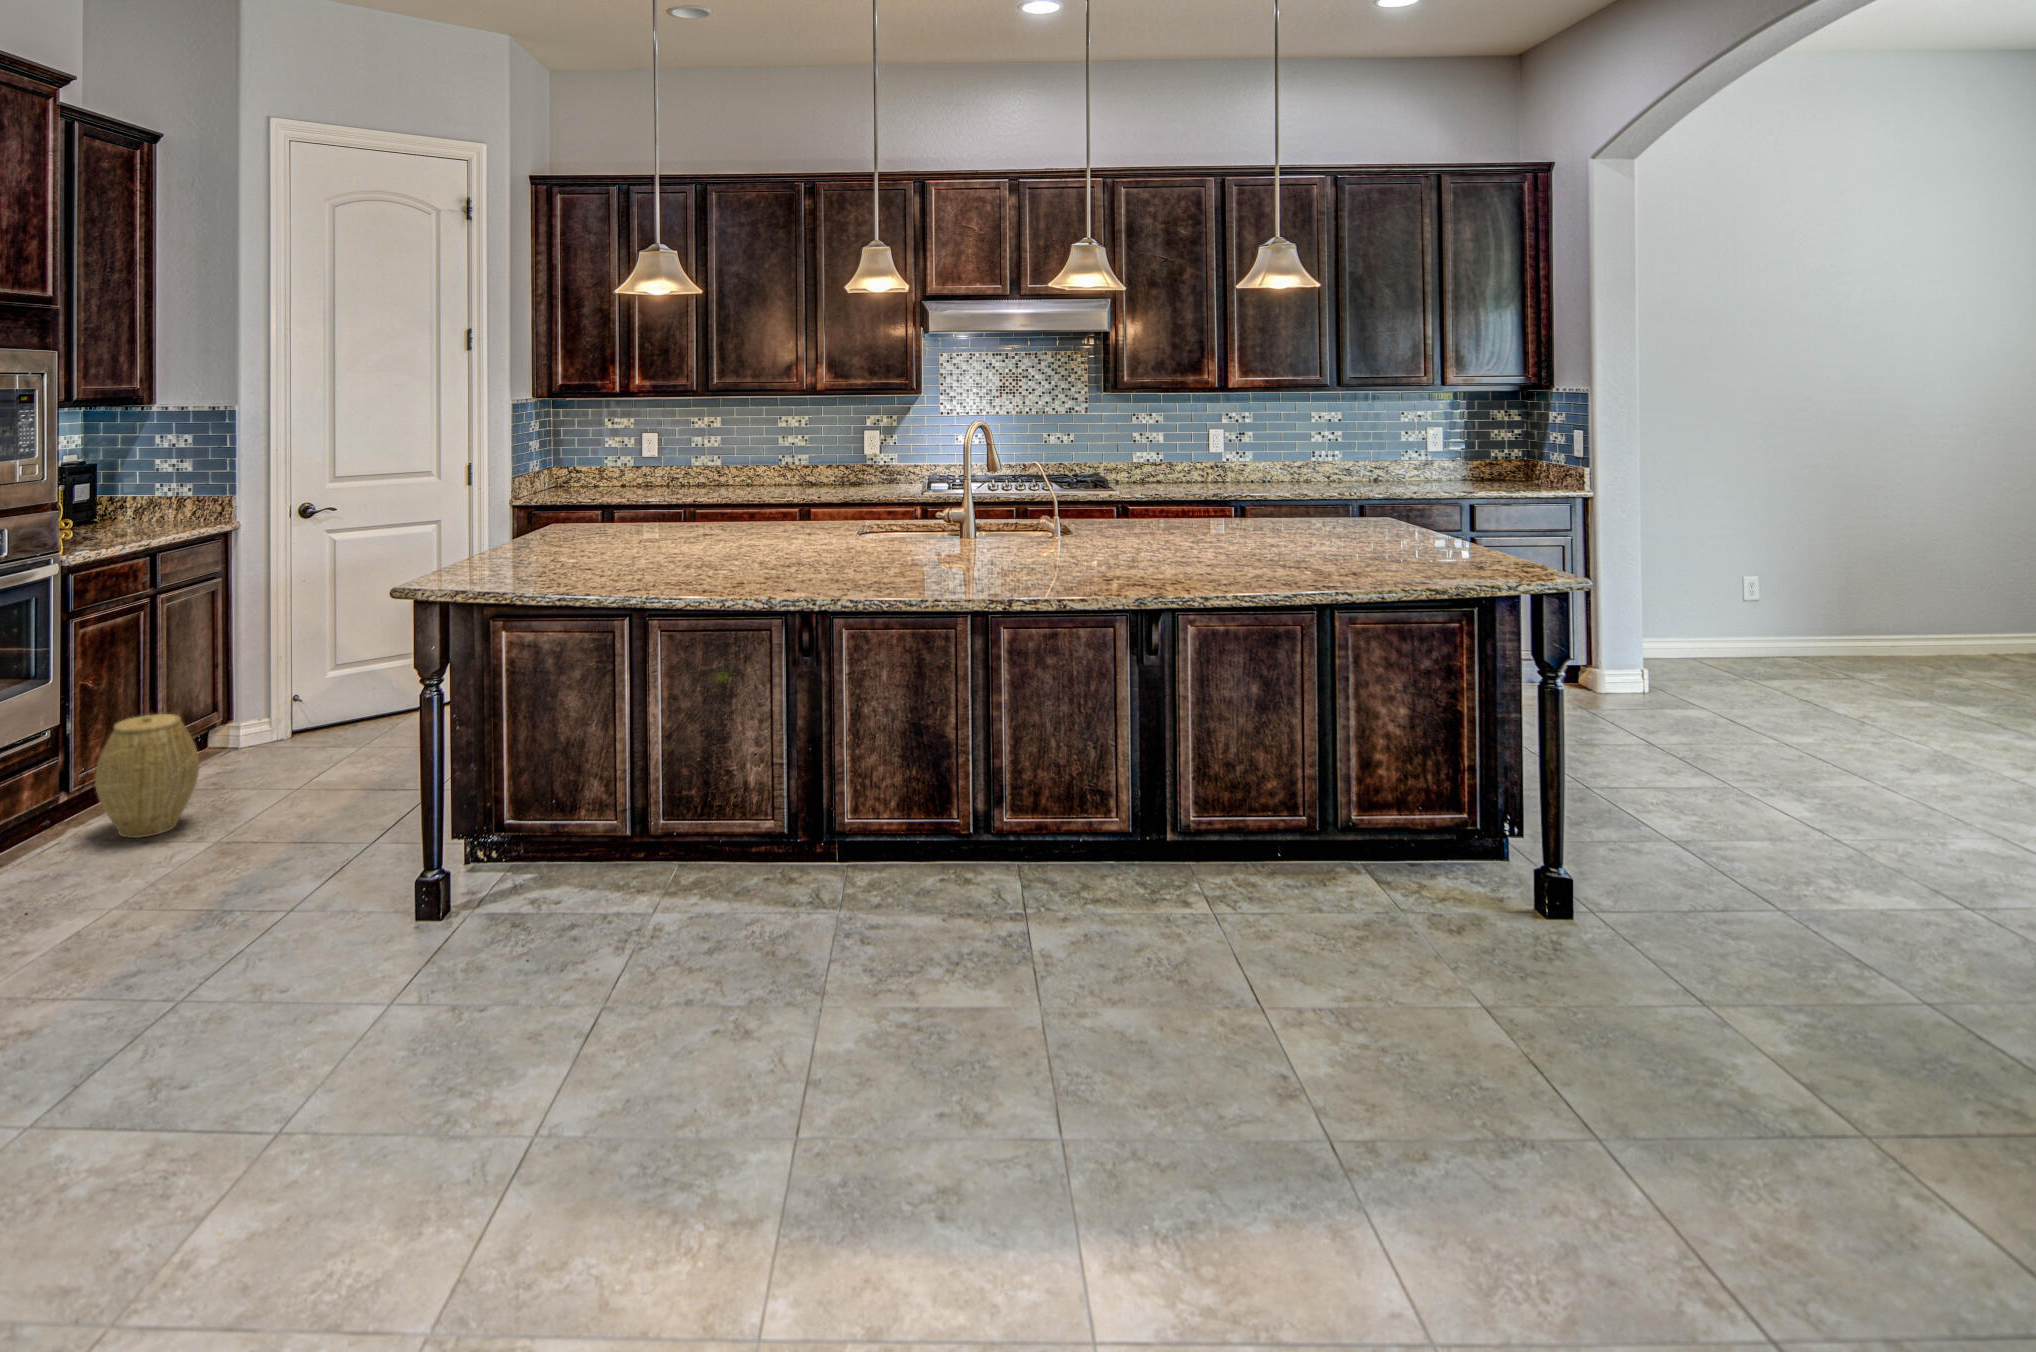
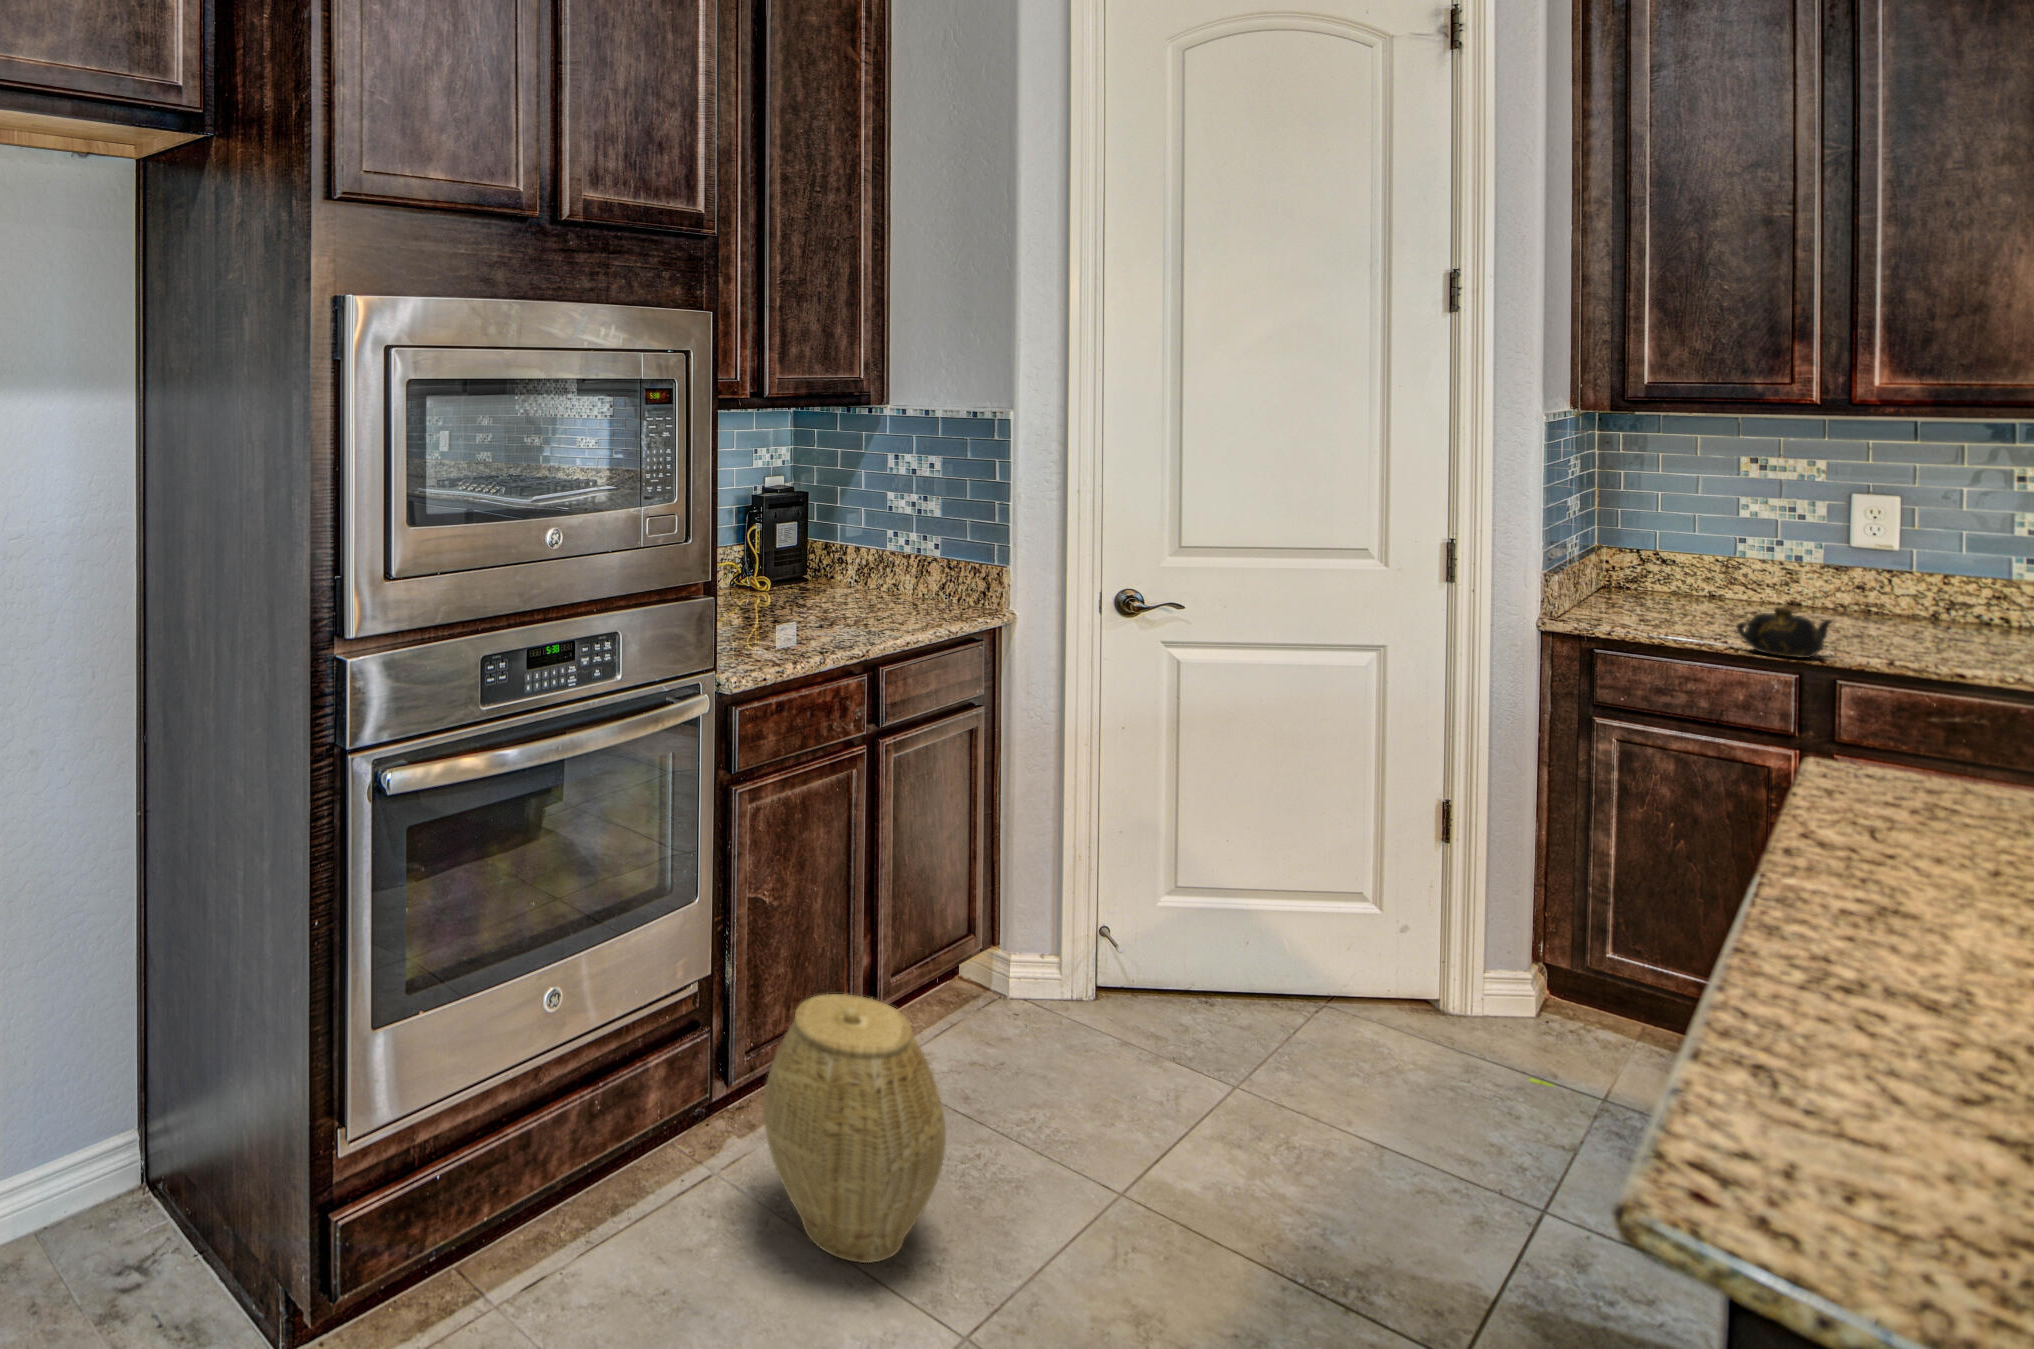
teapot: none [575,482,611,503] -> present [1737,607,1833,658]

